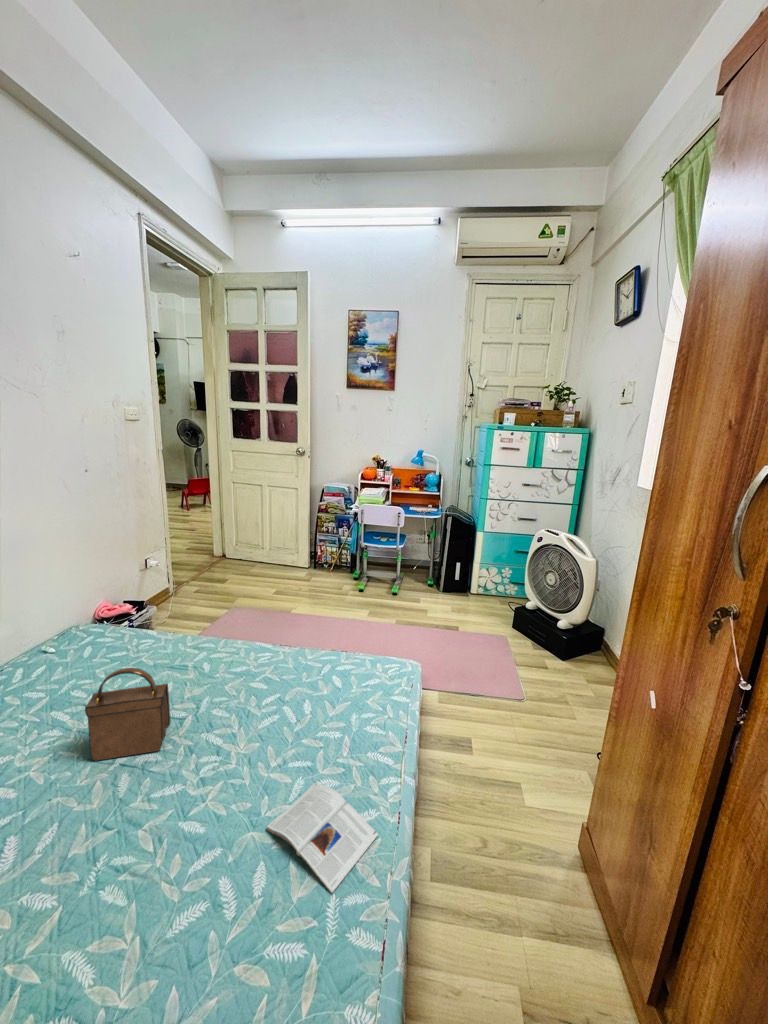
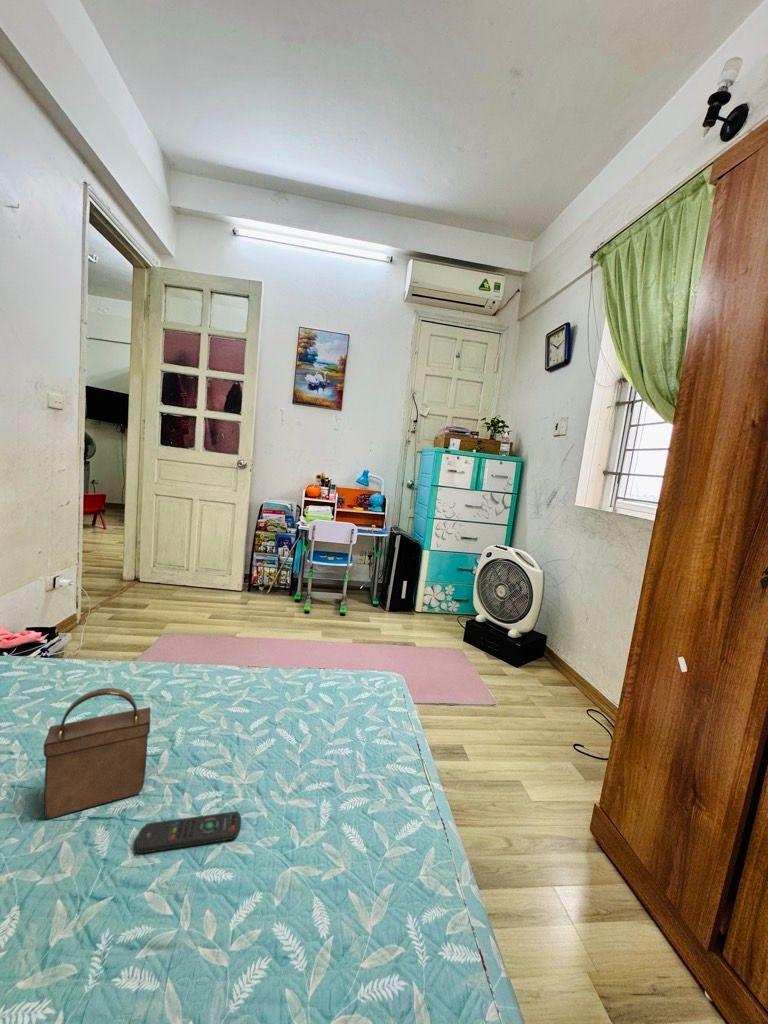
remote control: none [143,776,225,800] -> present [136,812,241,853]
magazine: present [267,784,378,893] -> none [308,802,430,916]

